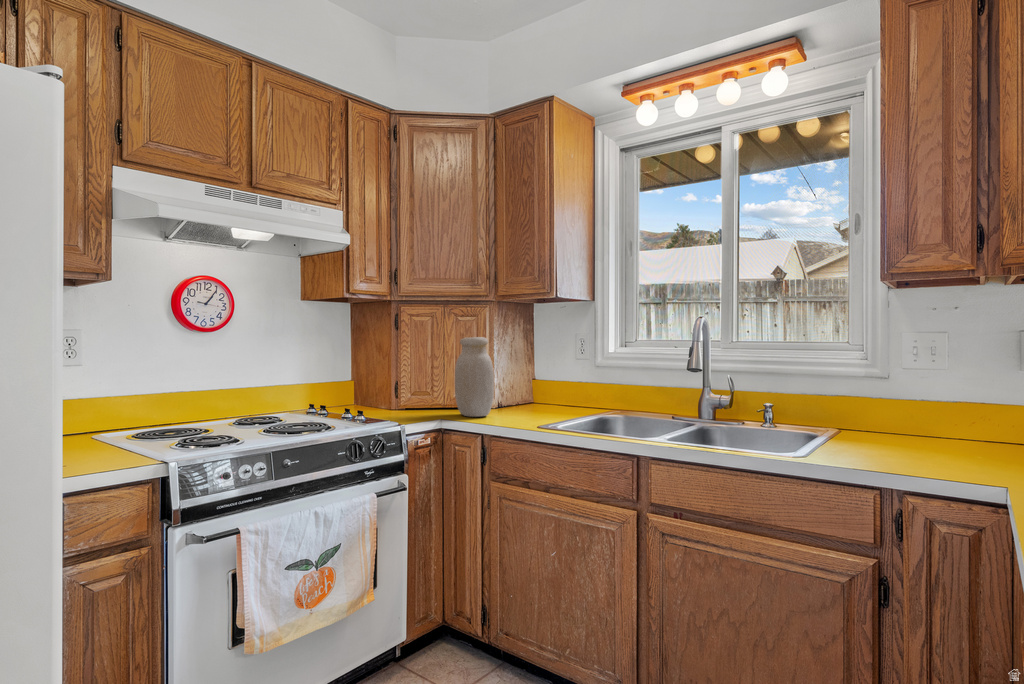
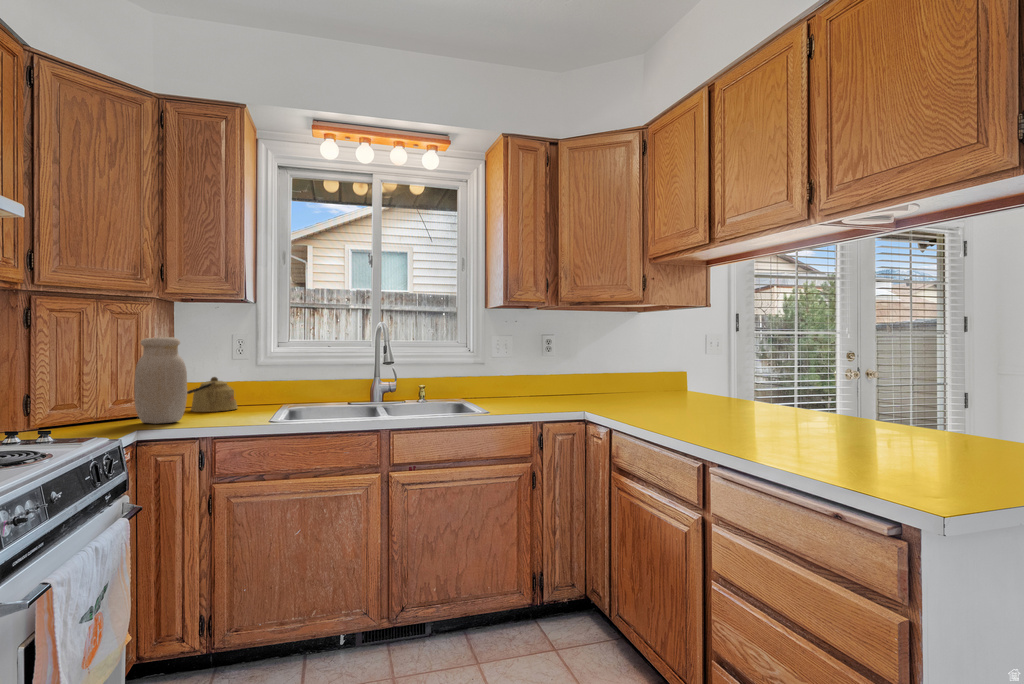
kettle: none [528,376,576,411] -> present [187,377,238,412]

